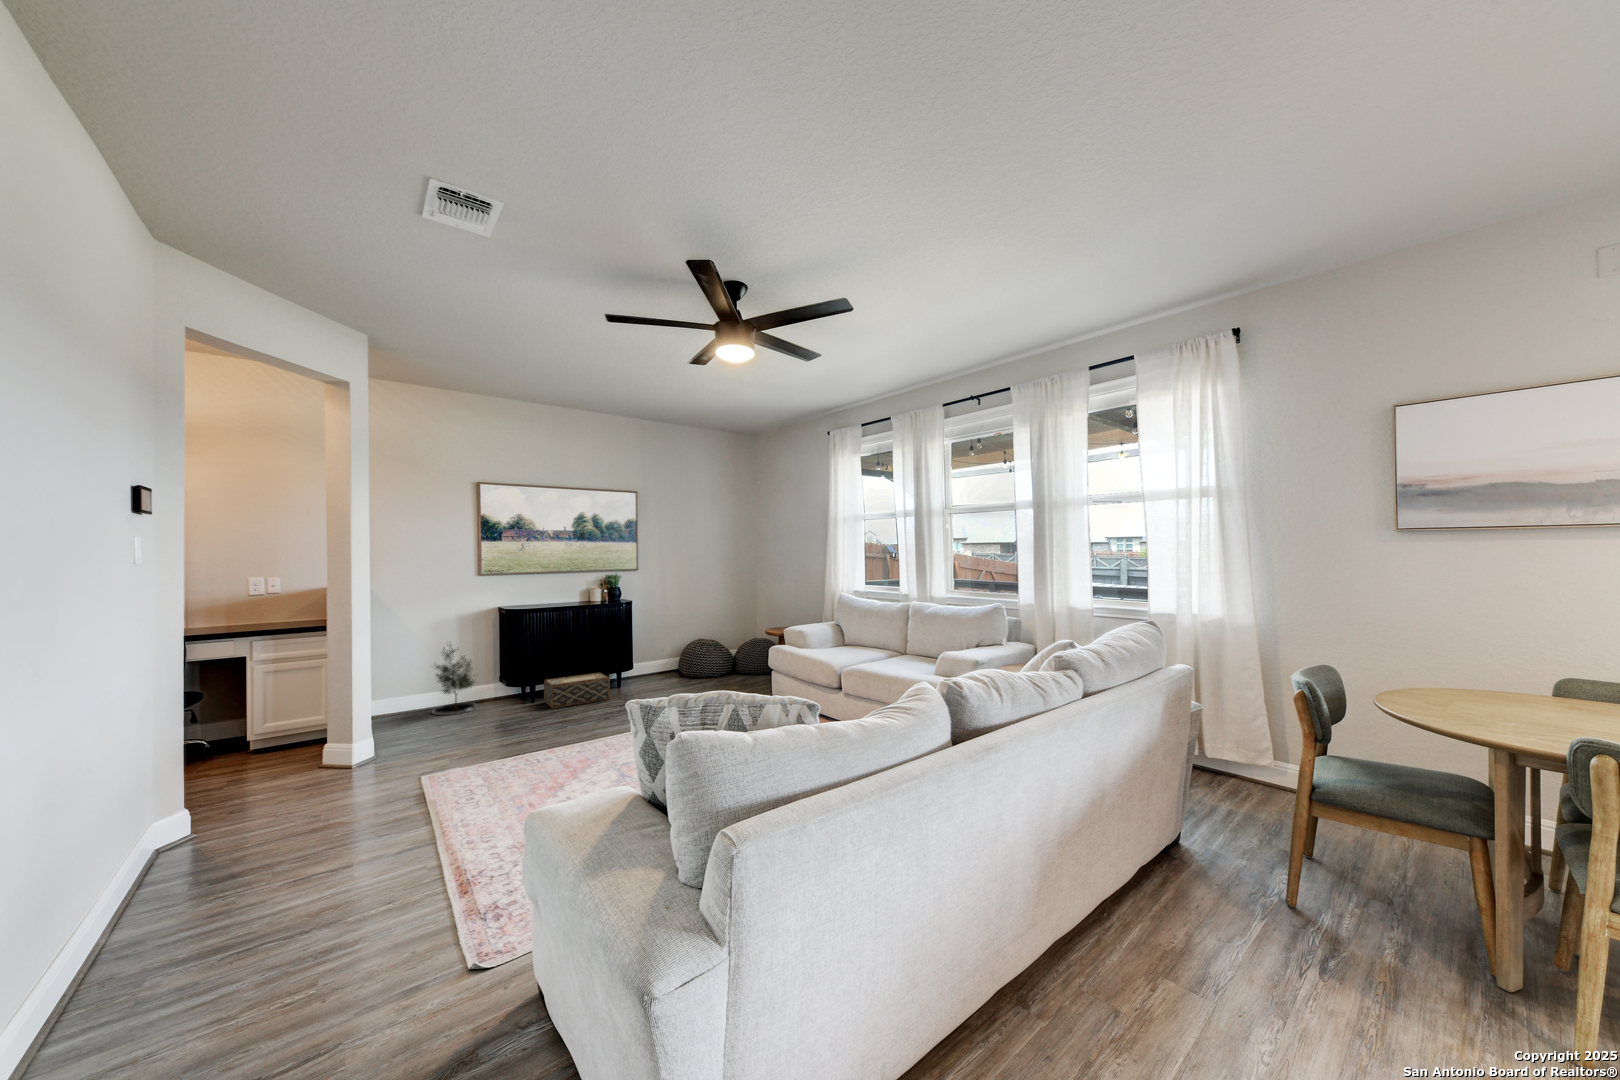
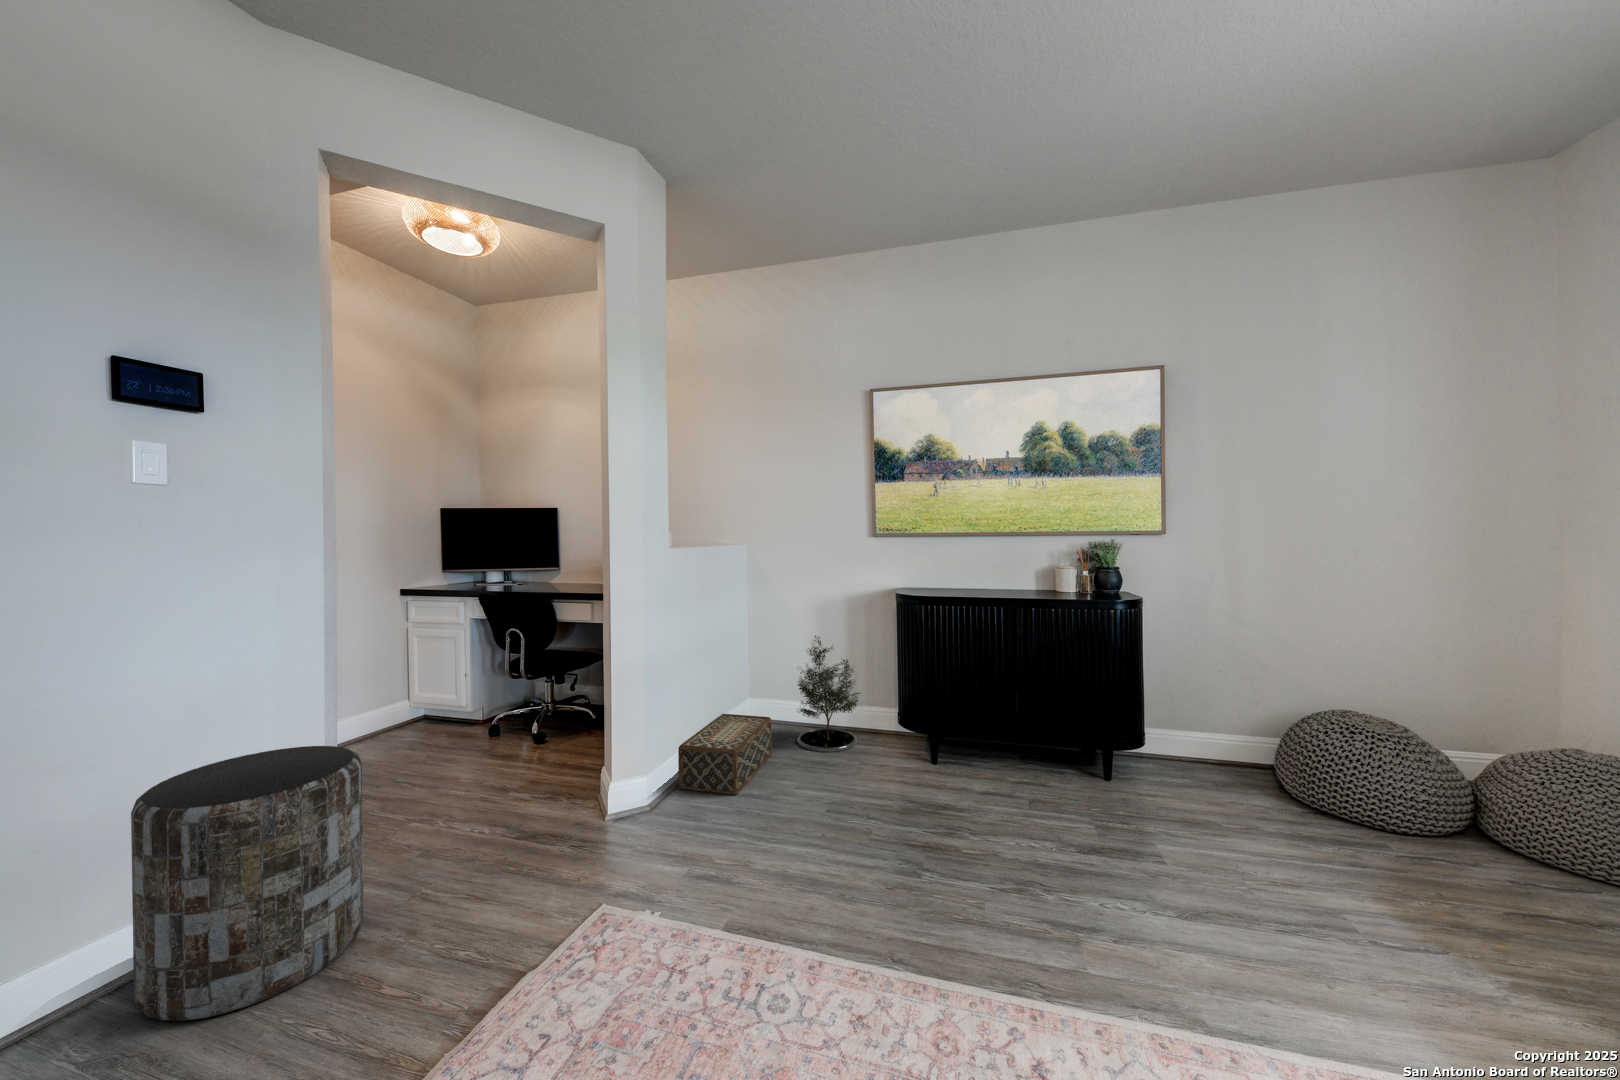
woven basket: present [544,673,610,708] -> present [678,714,772,795]
side table: none [200,718,328,859] -> present [131,746,364,1021]

